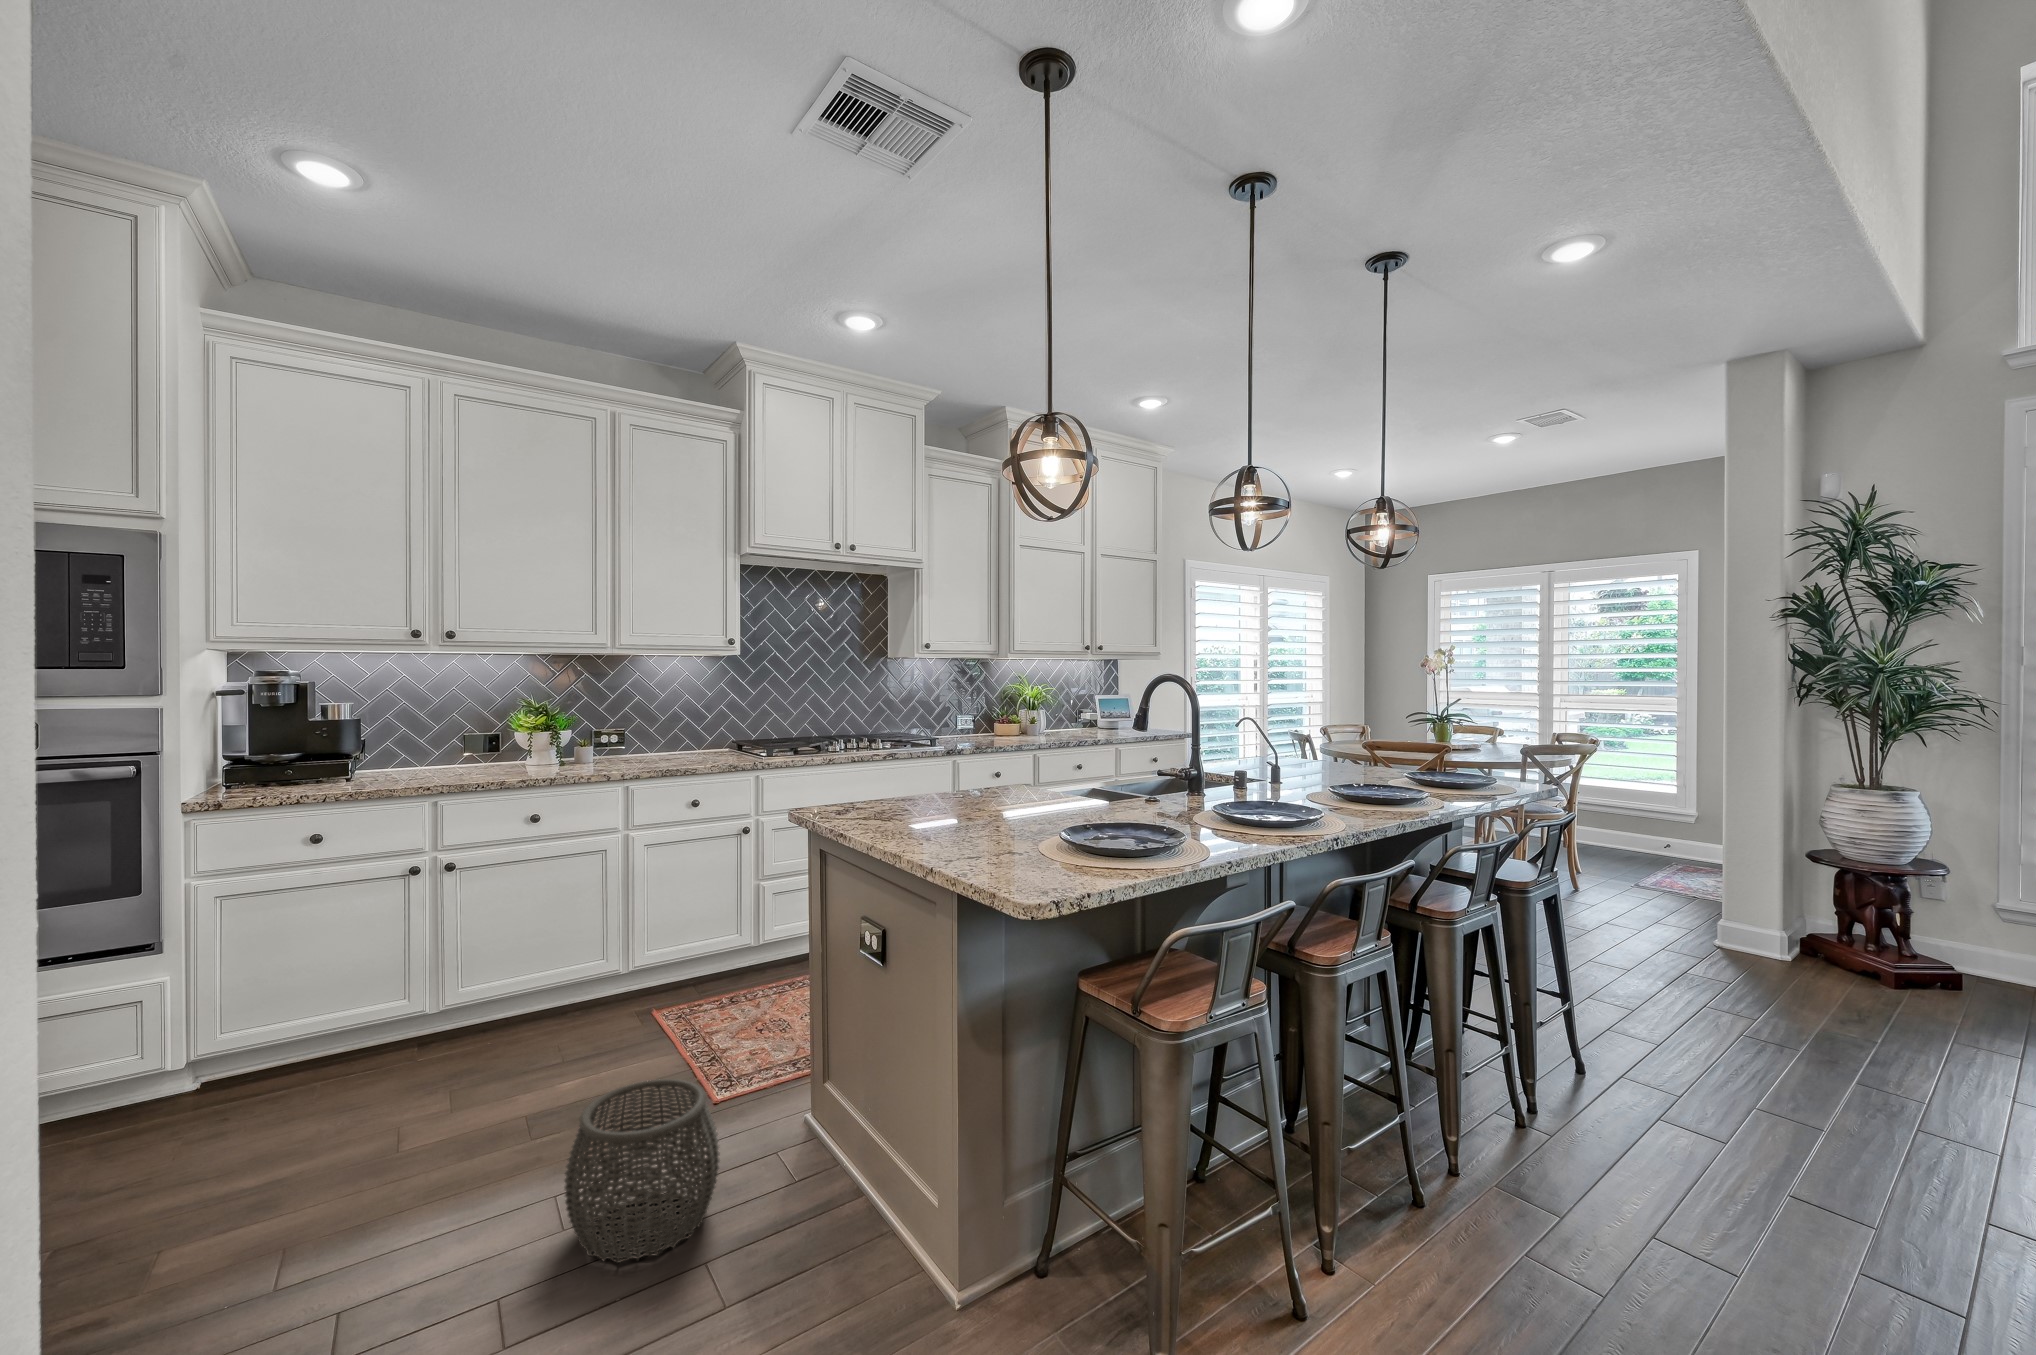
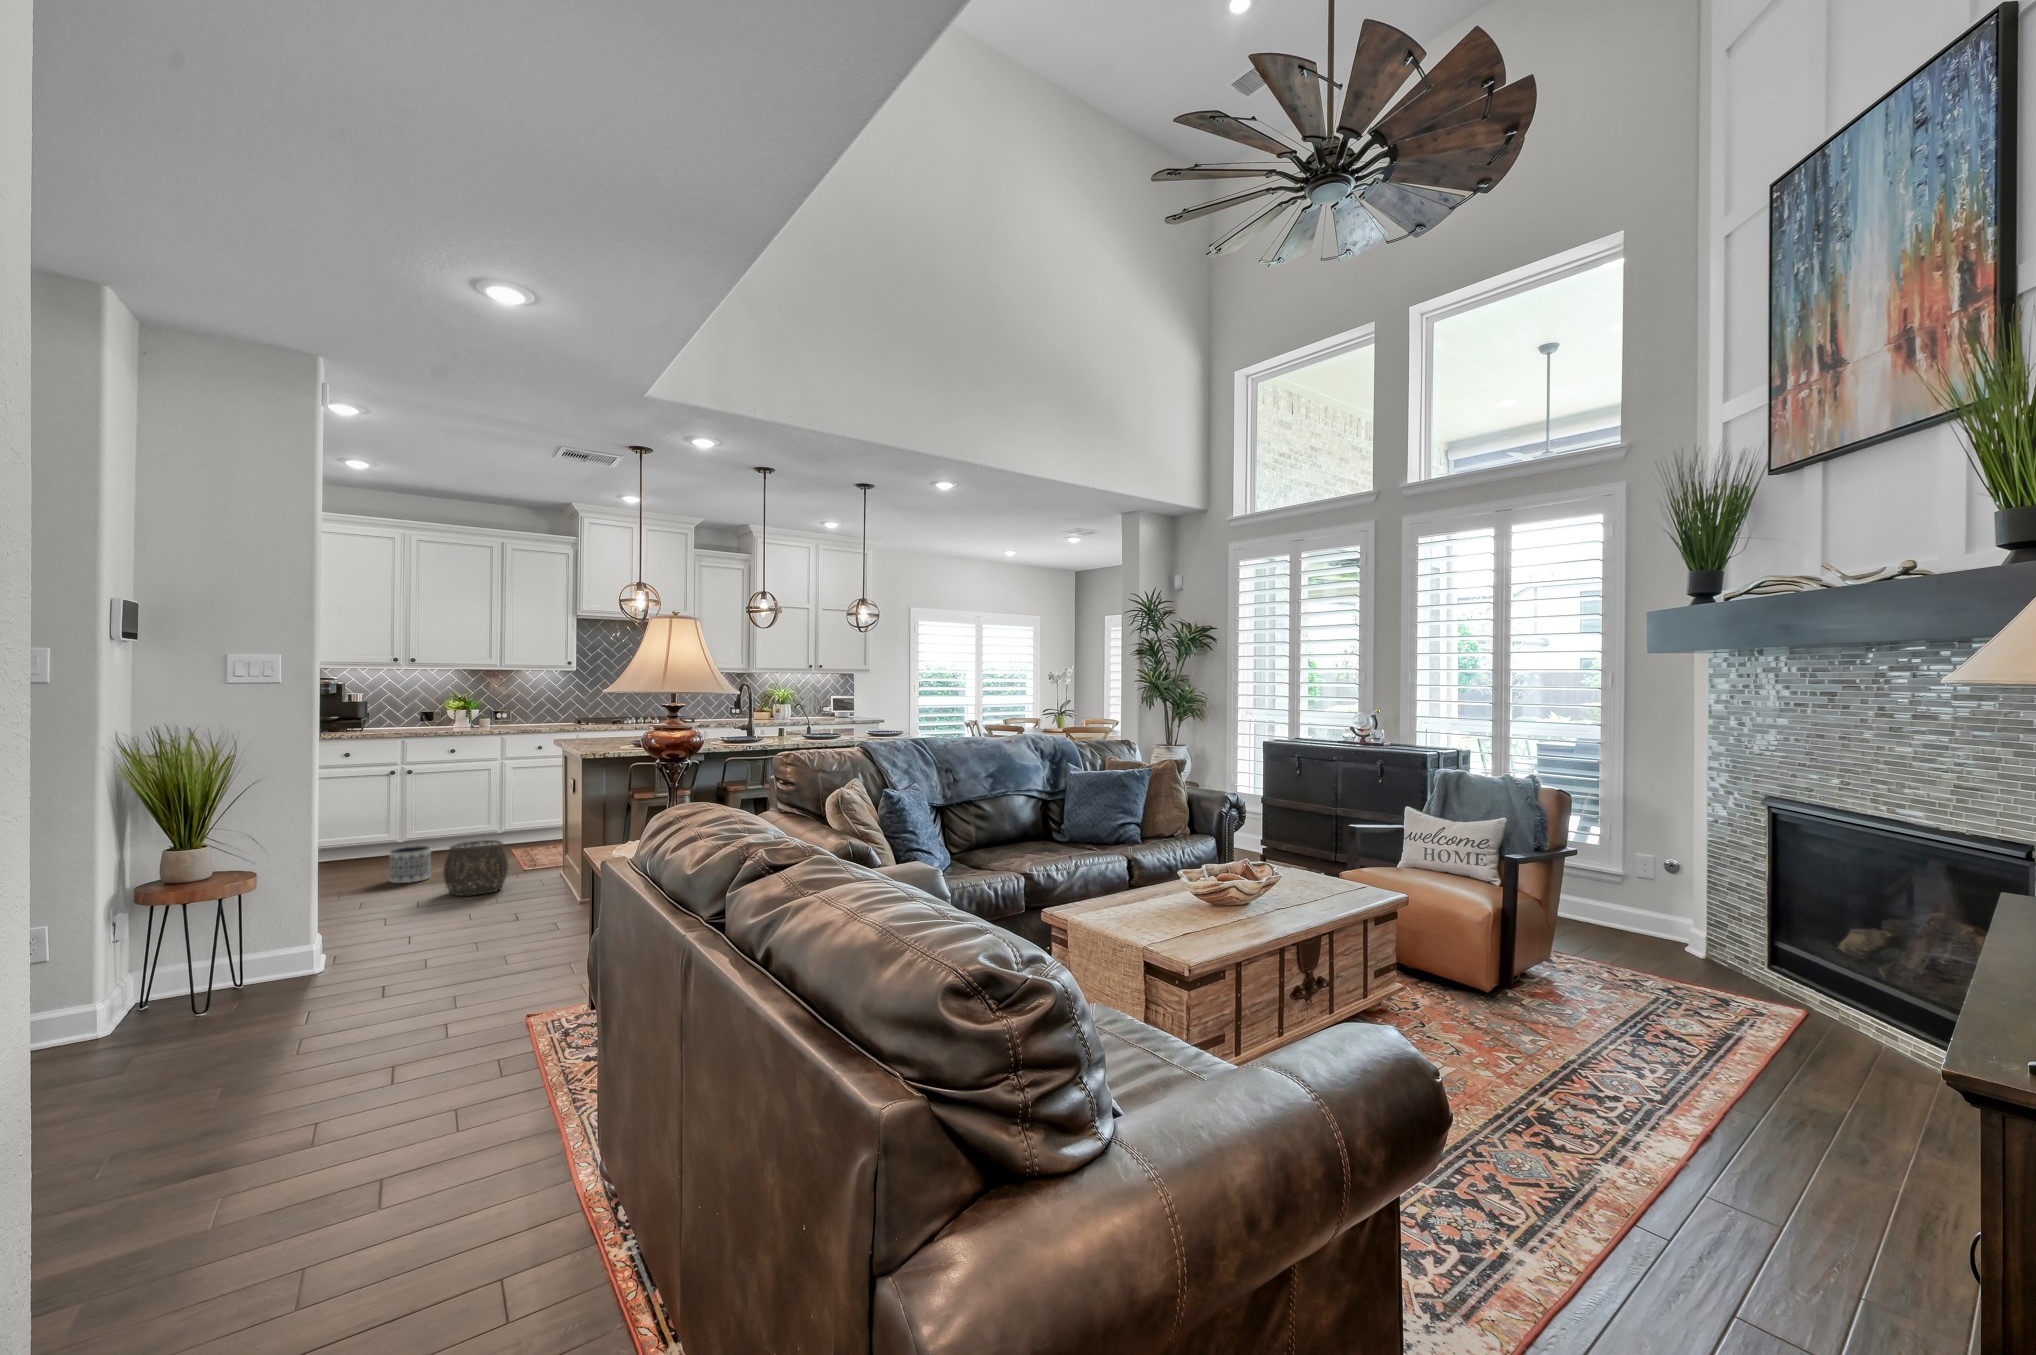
planter: none [418,1065,513,1177] -> present [389,846,431,883]

